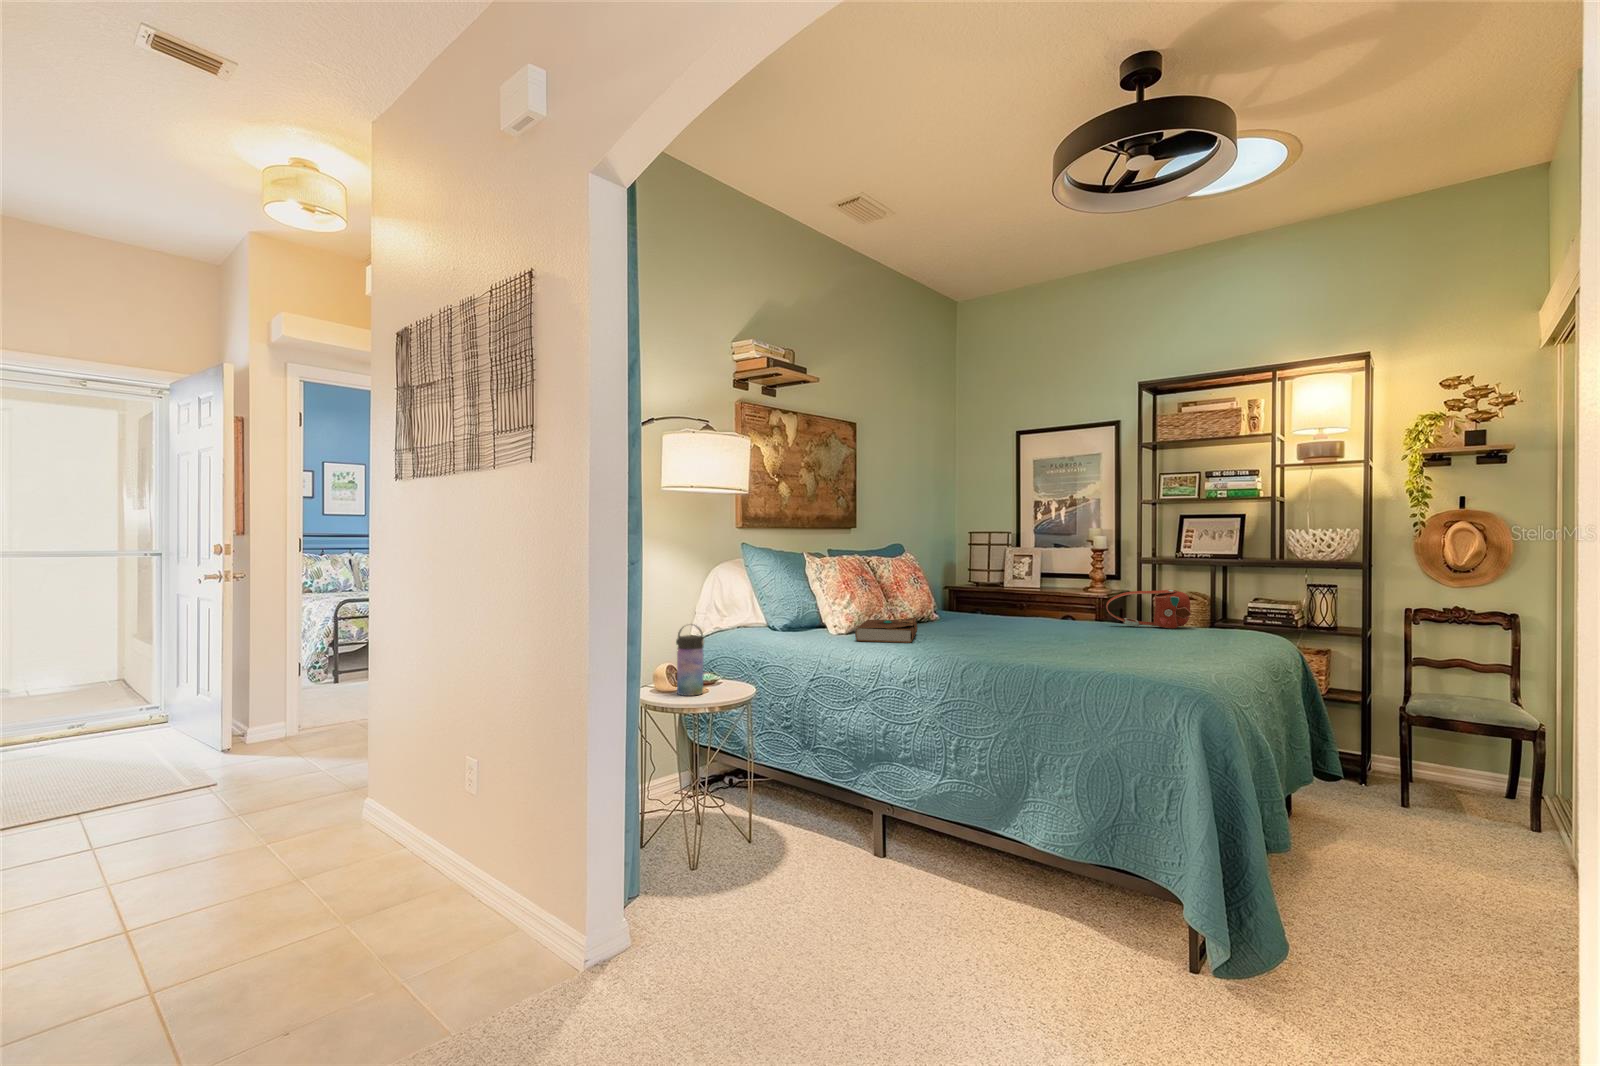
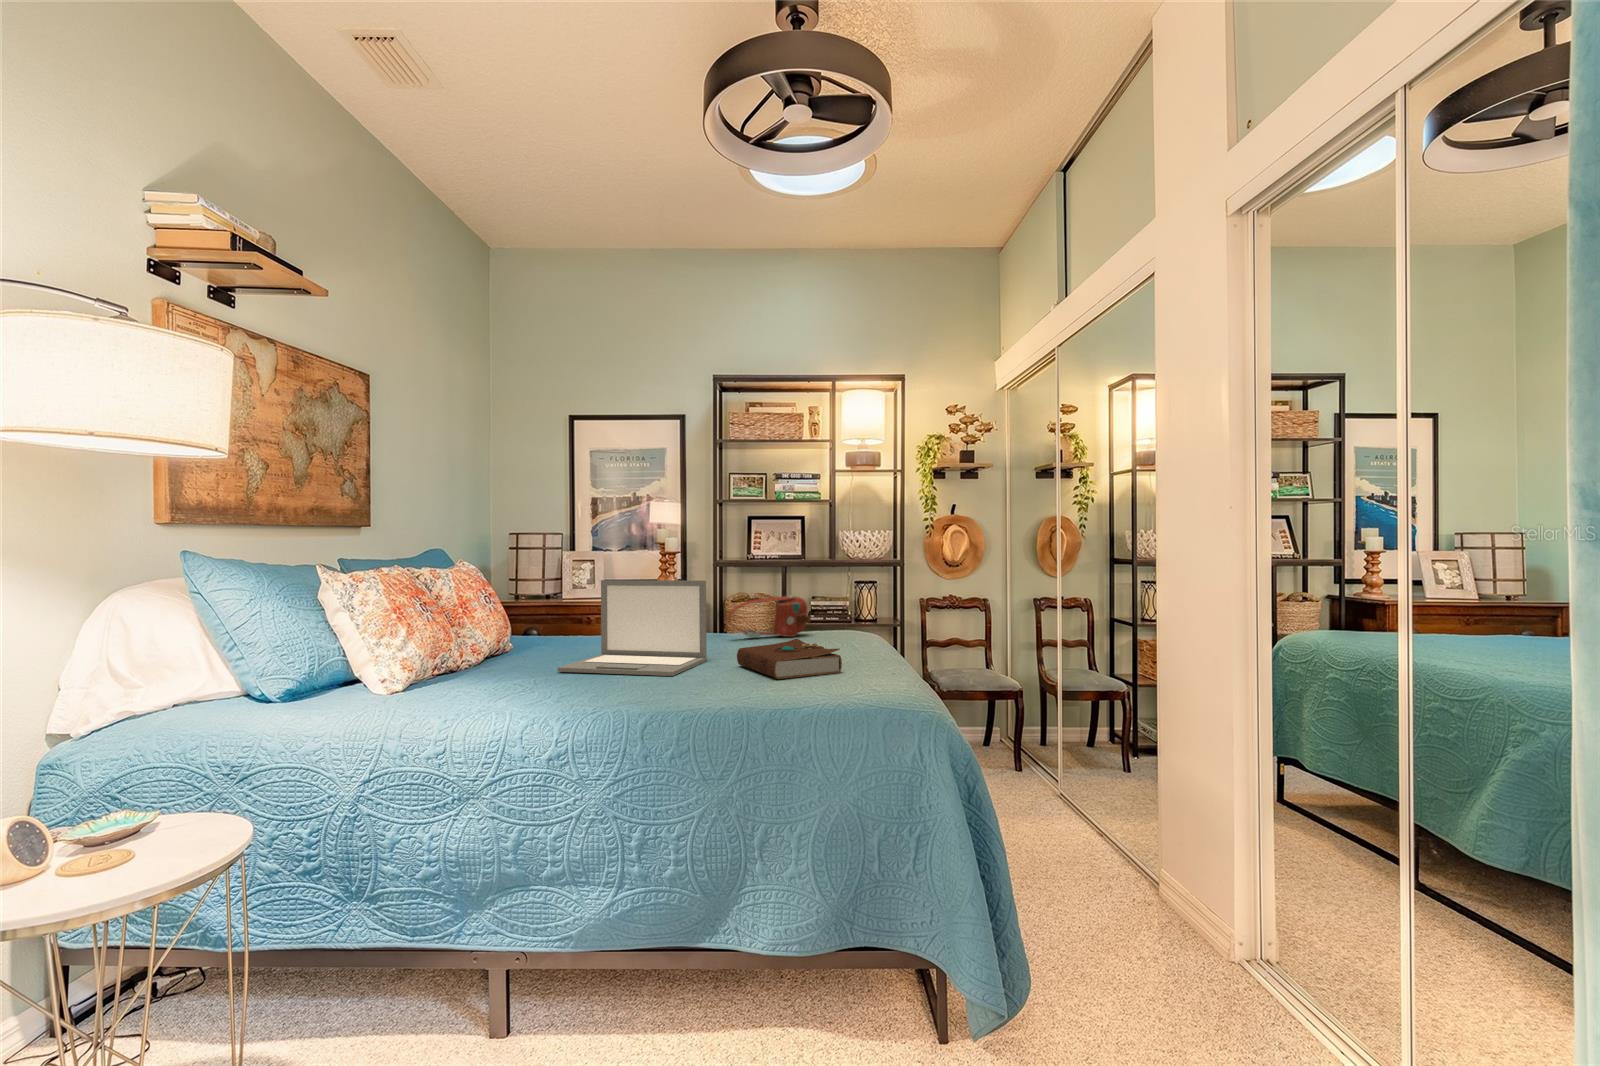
laptop: none [942,568,1060,643] -> present [557,580,707,676]
book: present [855,617,917,643] -> present [737,639,842,679]
water bottle: present [676,625,704,696] -> none [60,726,143,886]

